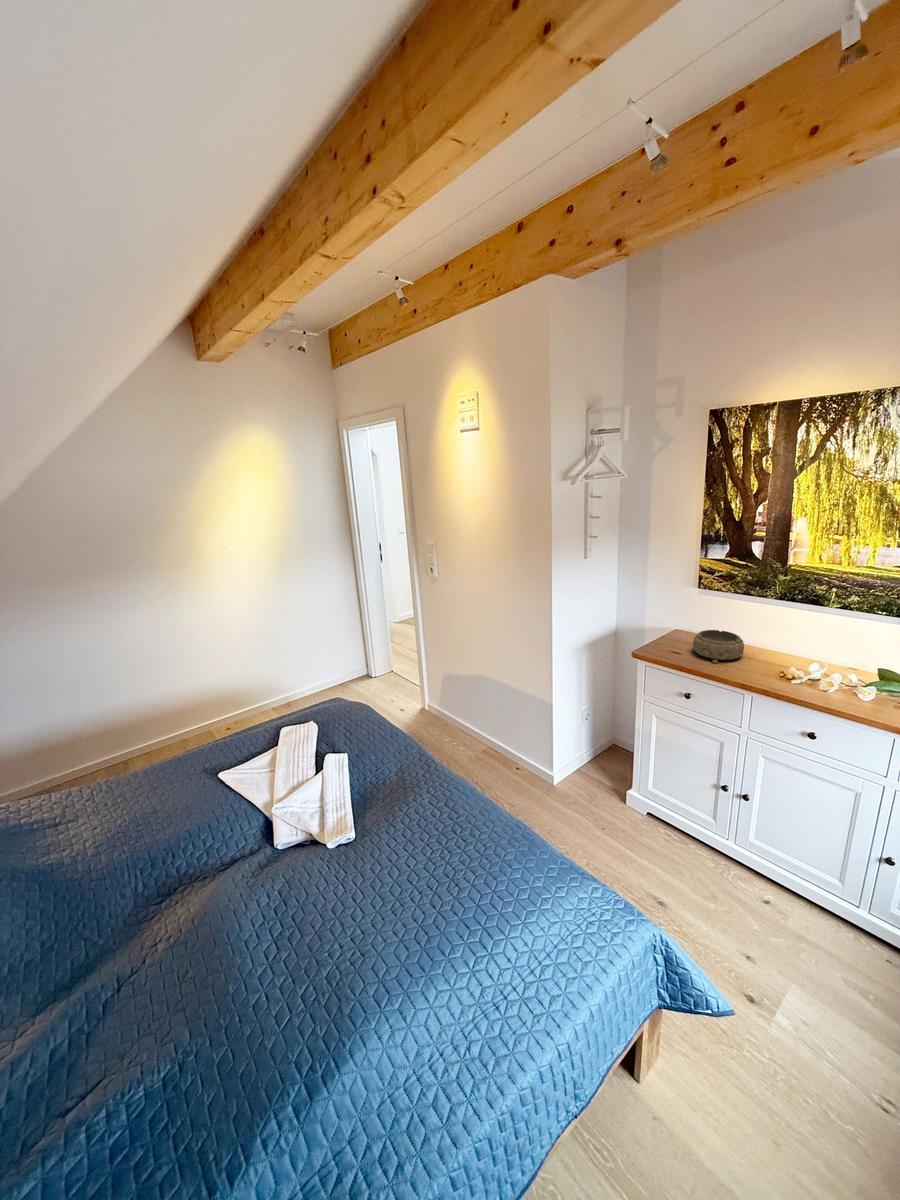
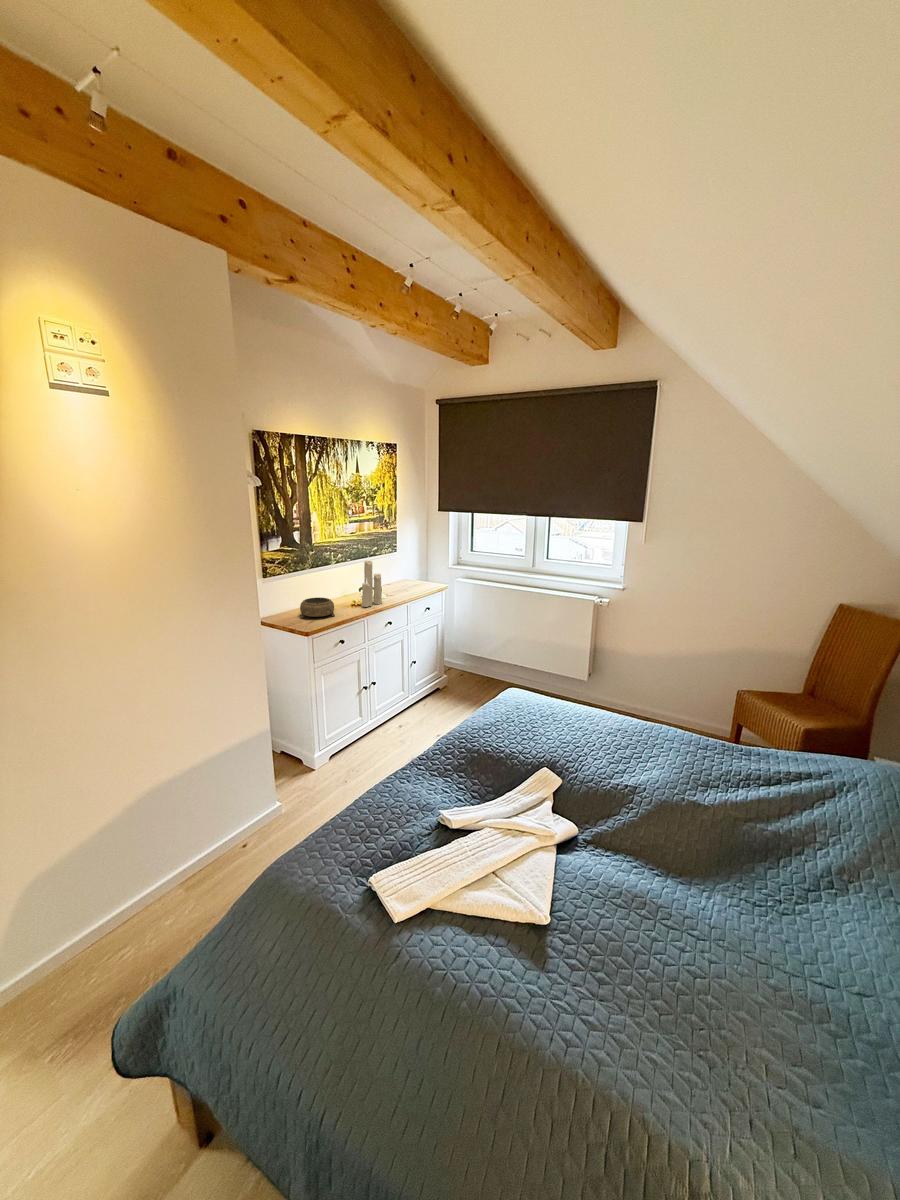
candle: none [778,596,834,694] -> present [361,559,382,607]

